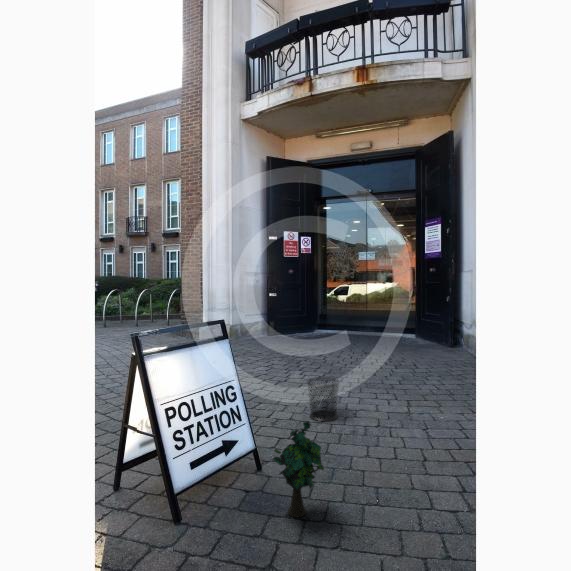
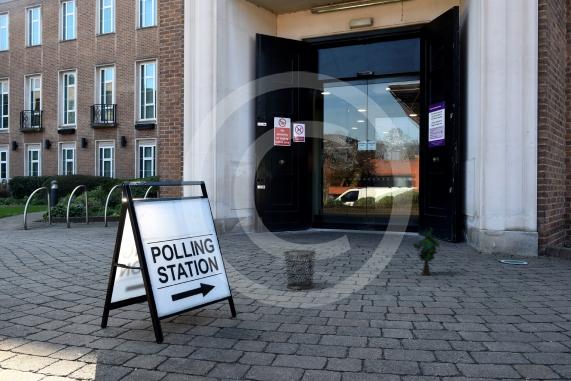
decorative plant: present [272,421,324,517] -> present [413,227,440,275]

